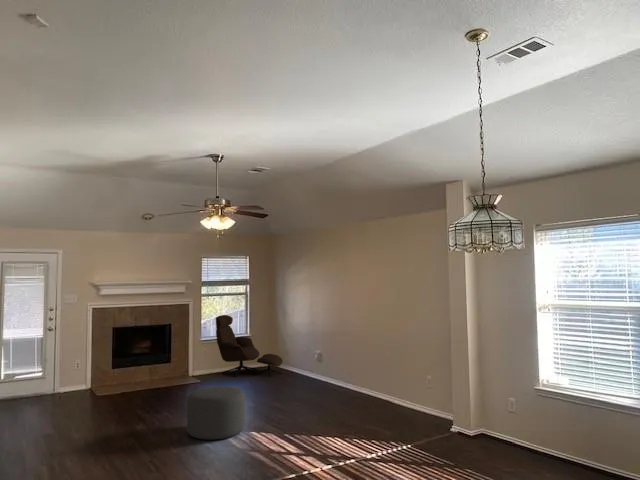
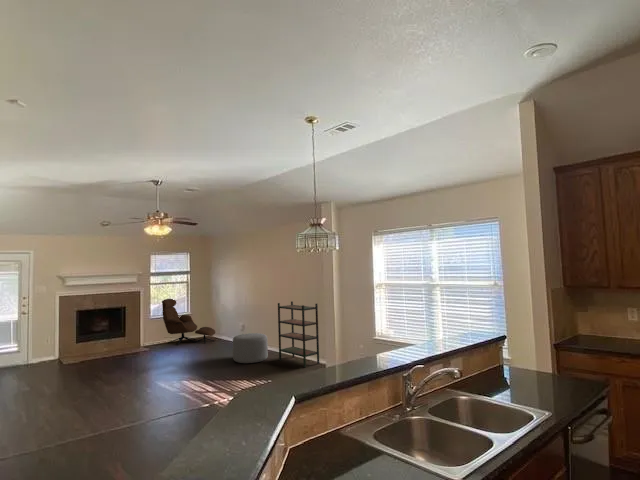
bookshelf: none [374,325,436,423] -> present [278,301,319,367]
ottoman: present [187,386,245,440] -> present [233,333,268,363]

